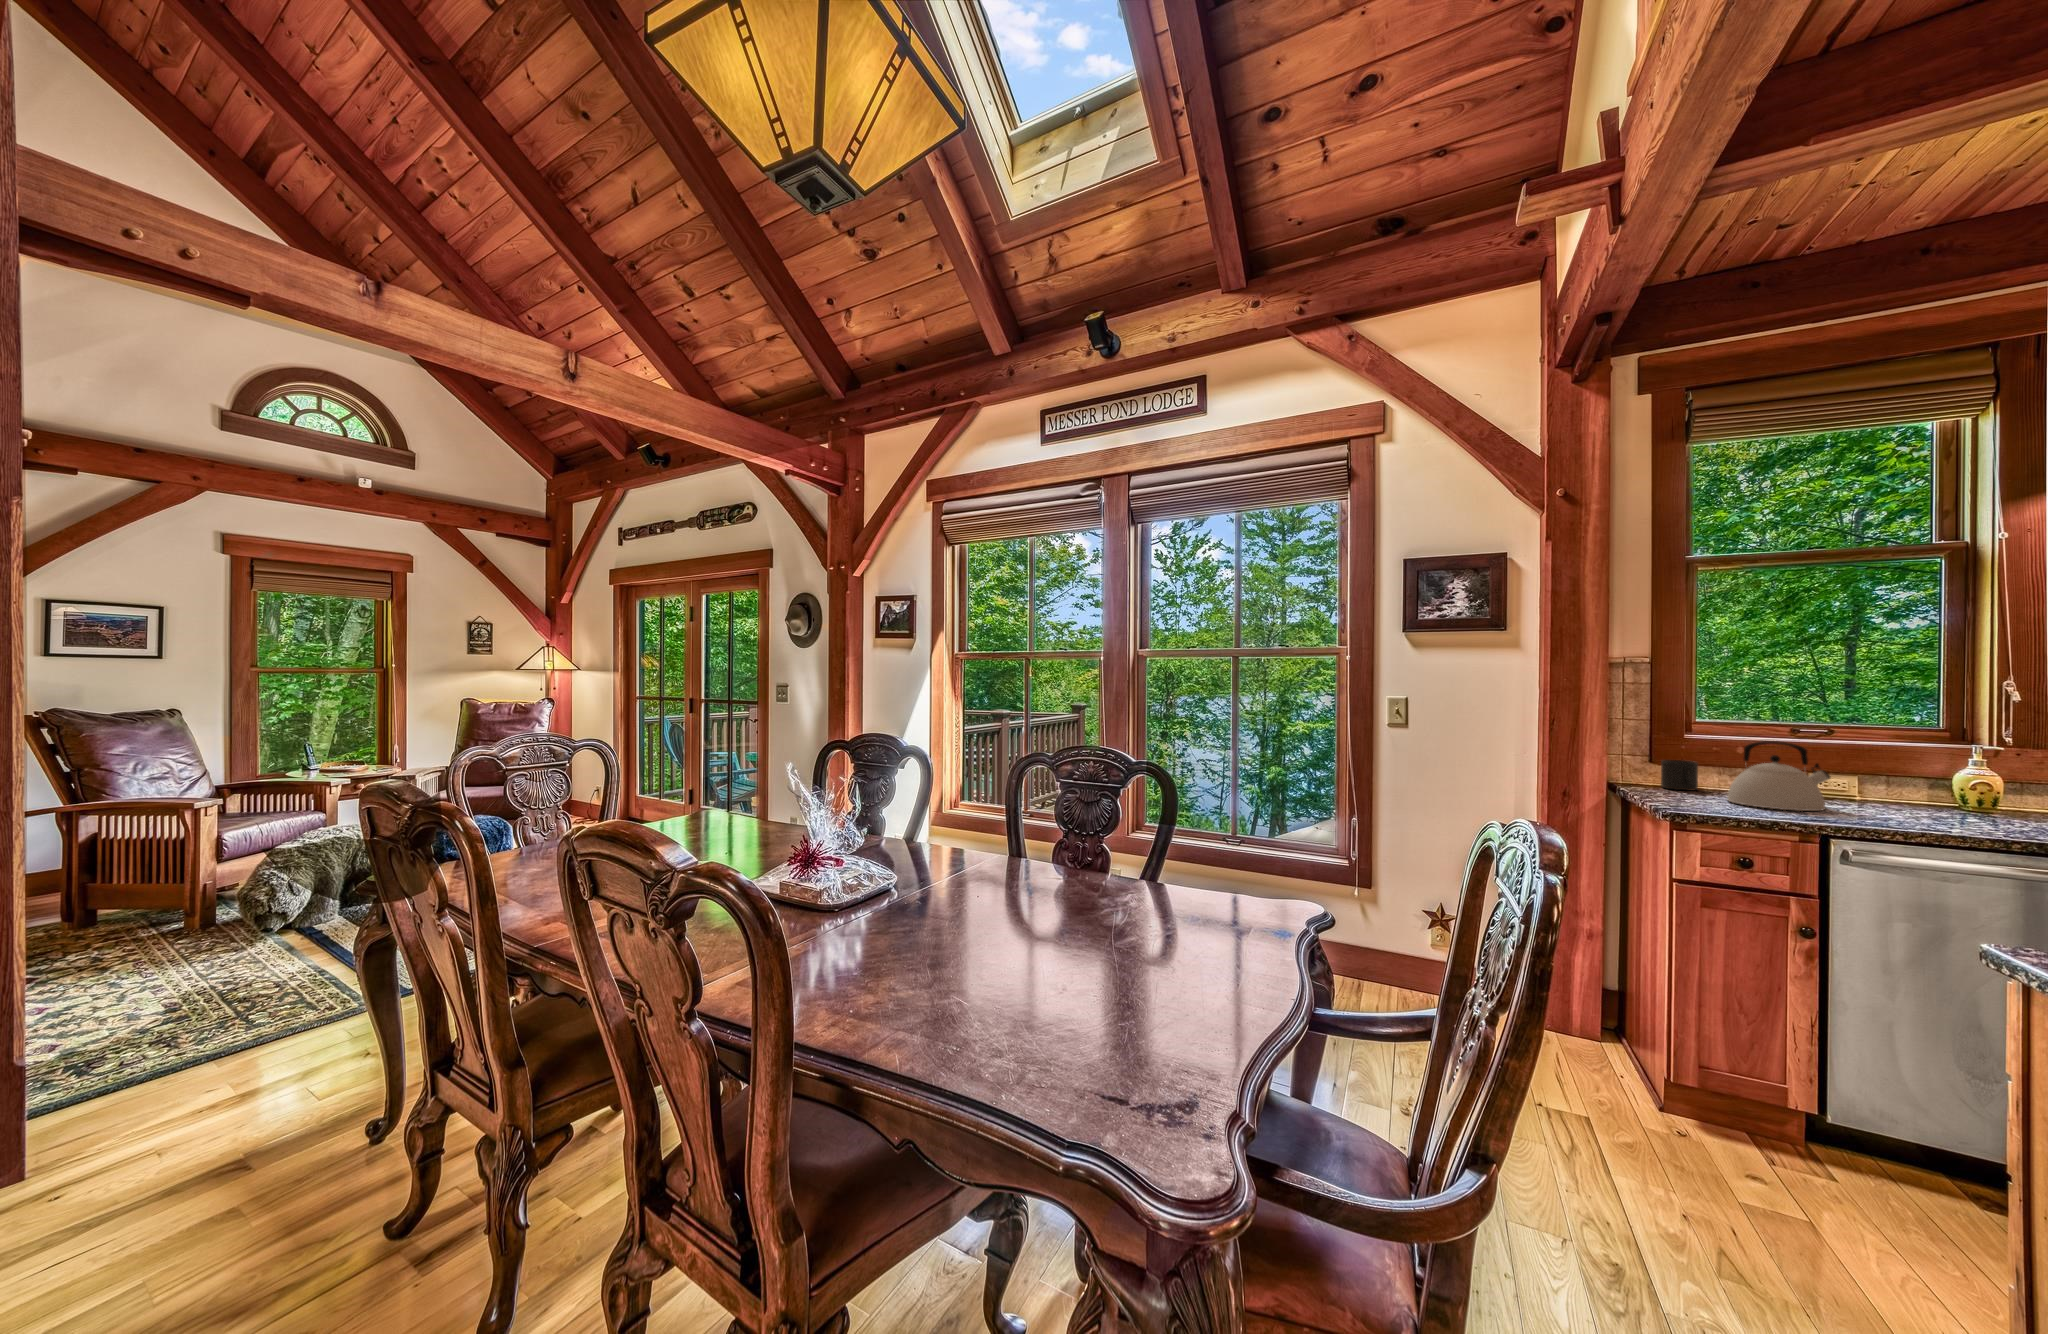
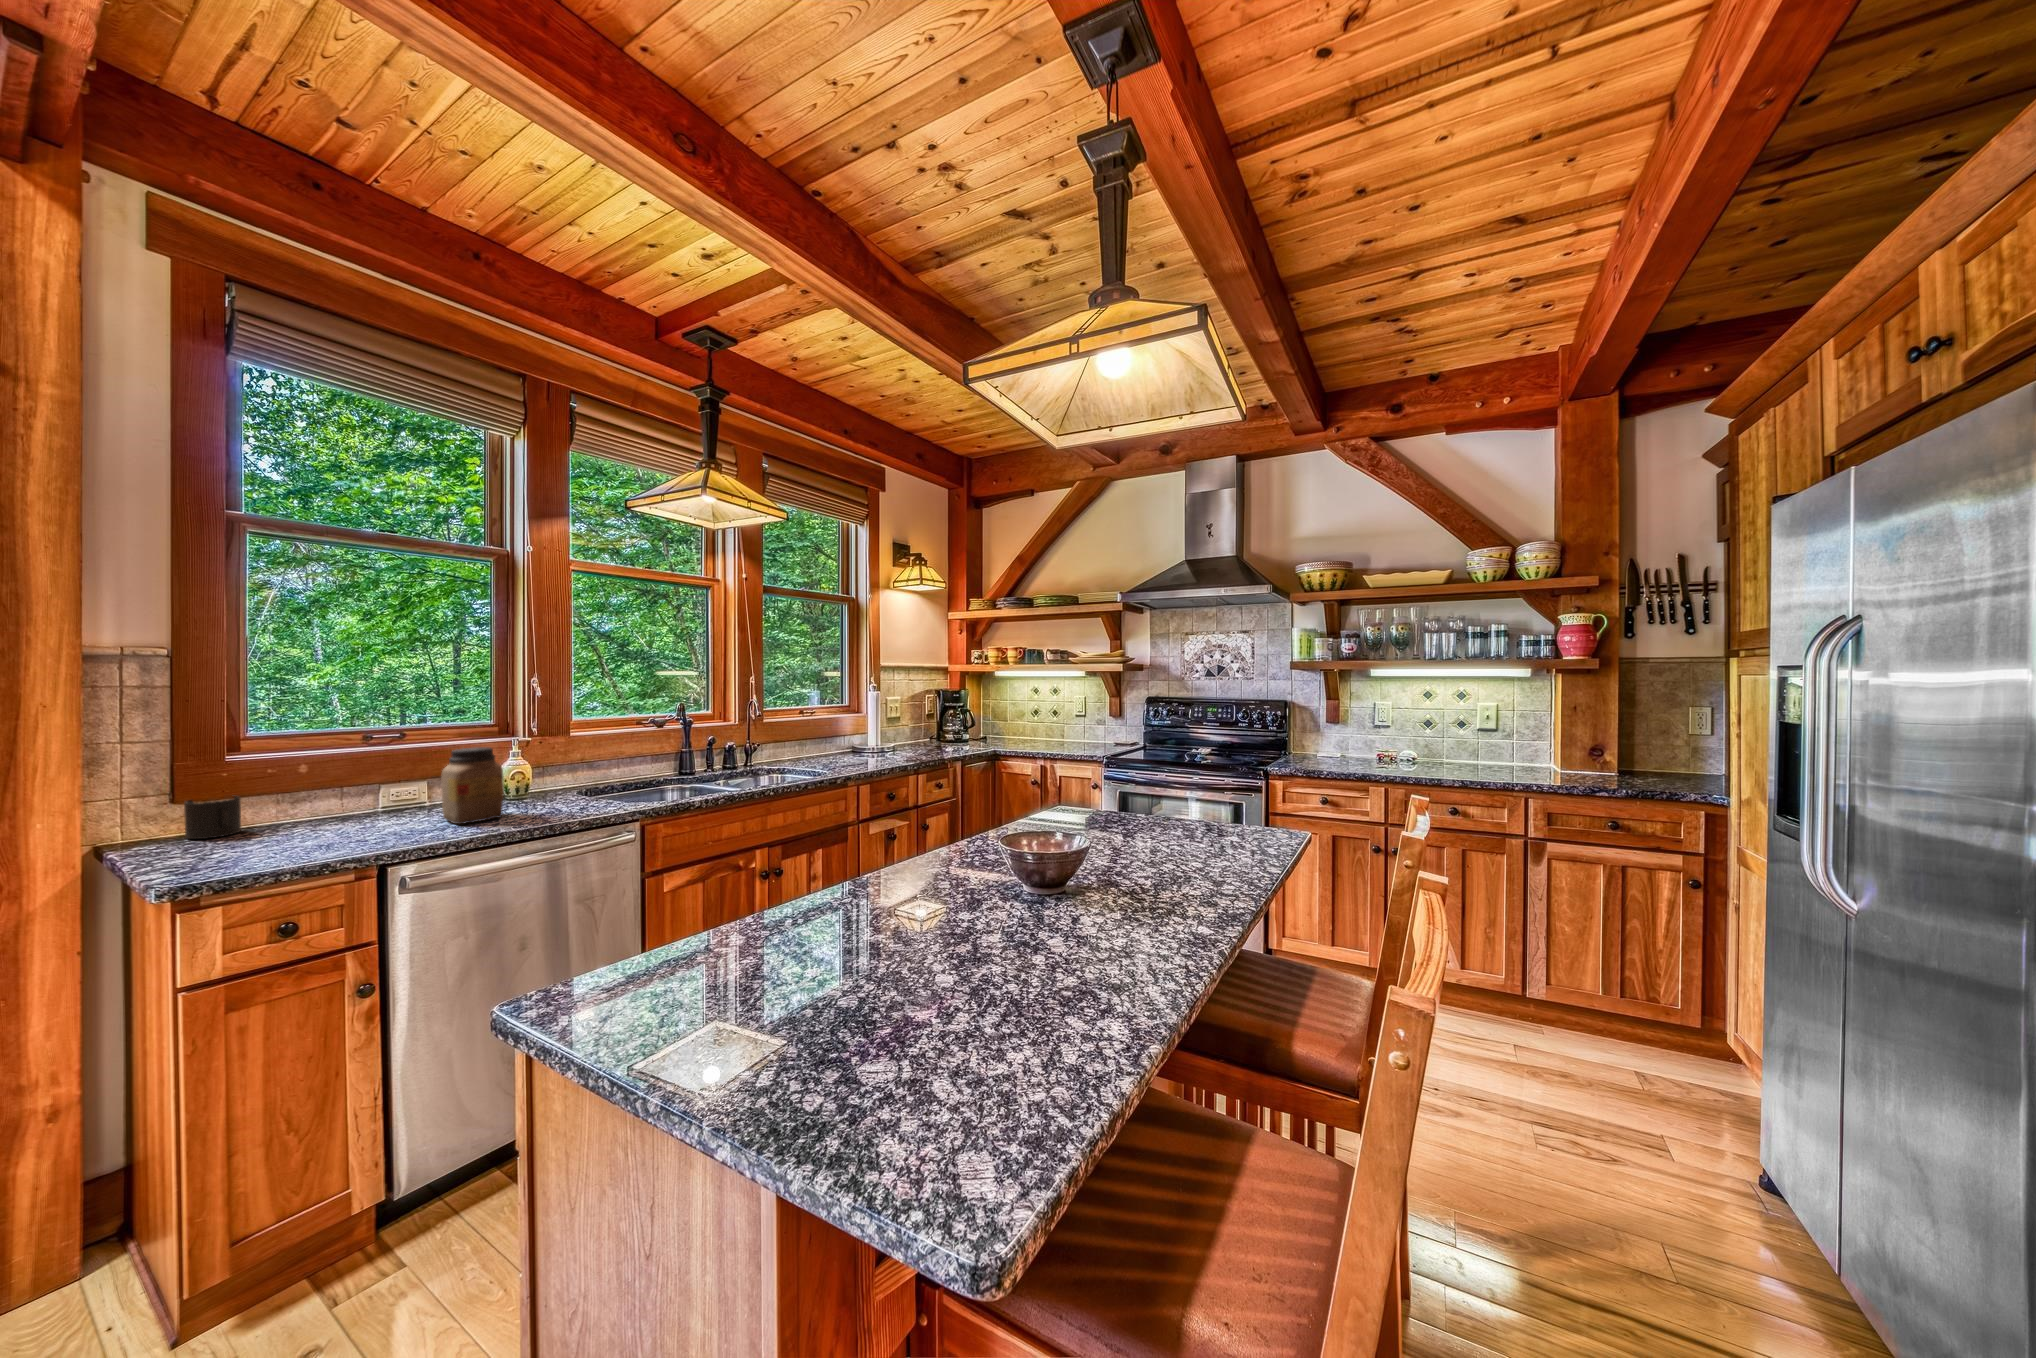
kettle: present [1727,741,1831,811] -> none [273,761,392,846]
jar: none [1885,744,1964,823] -> present [441,747,504,824]

